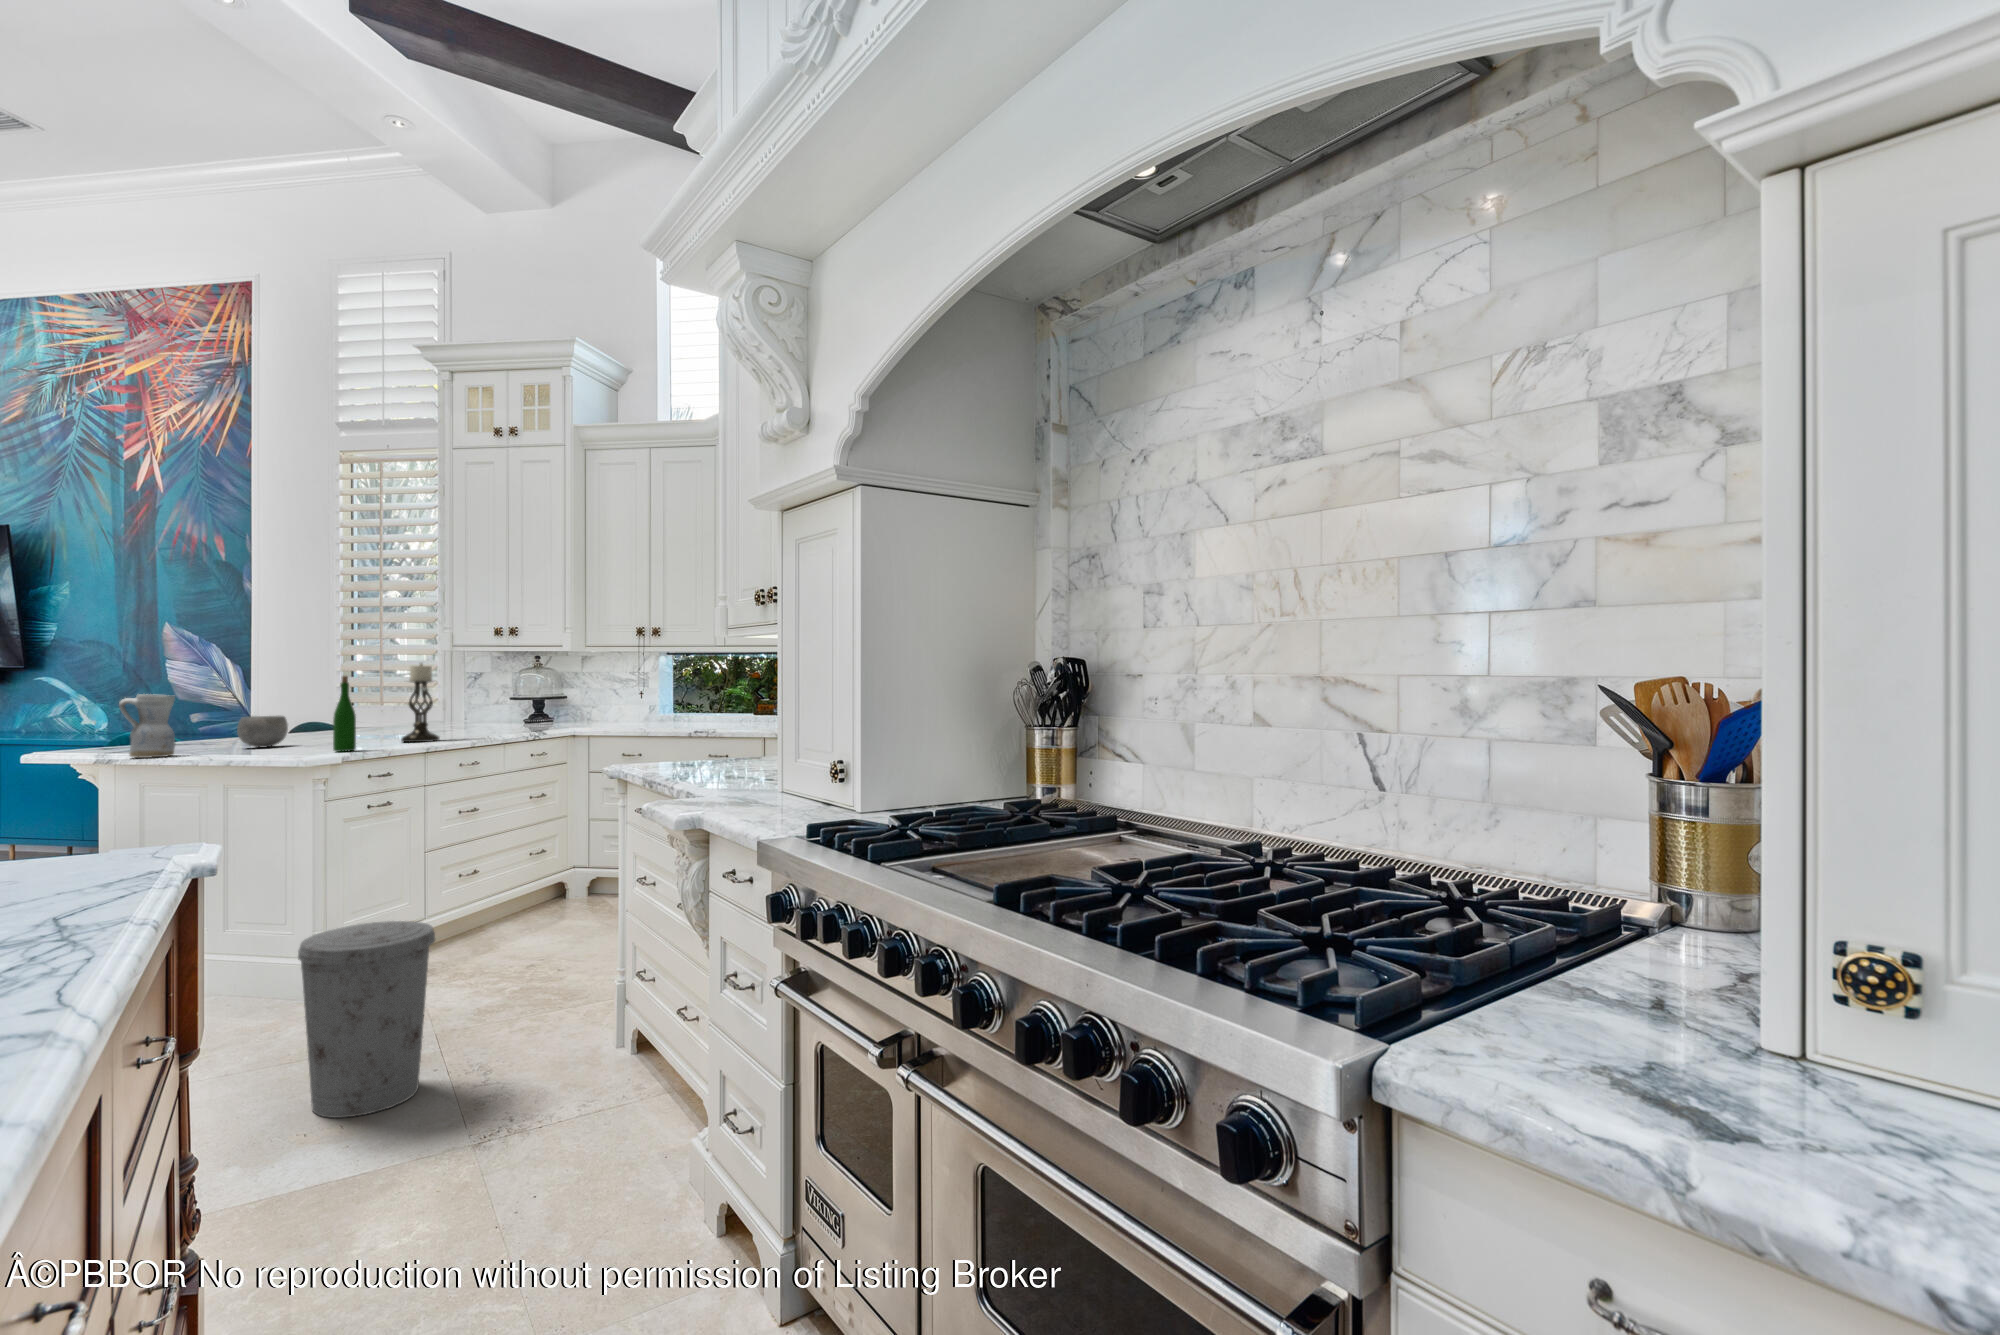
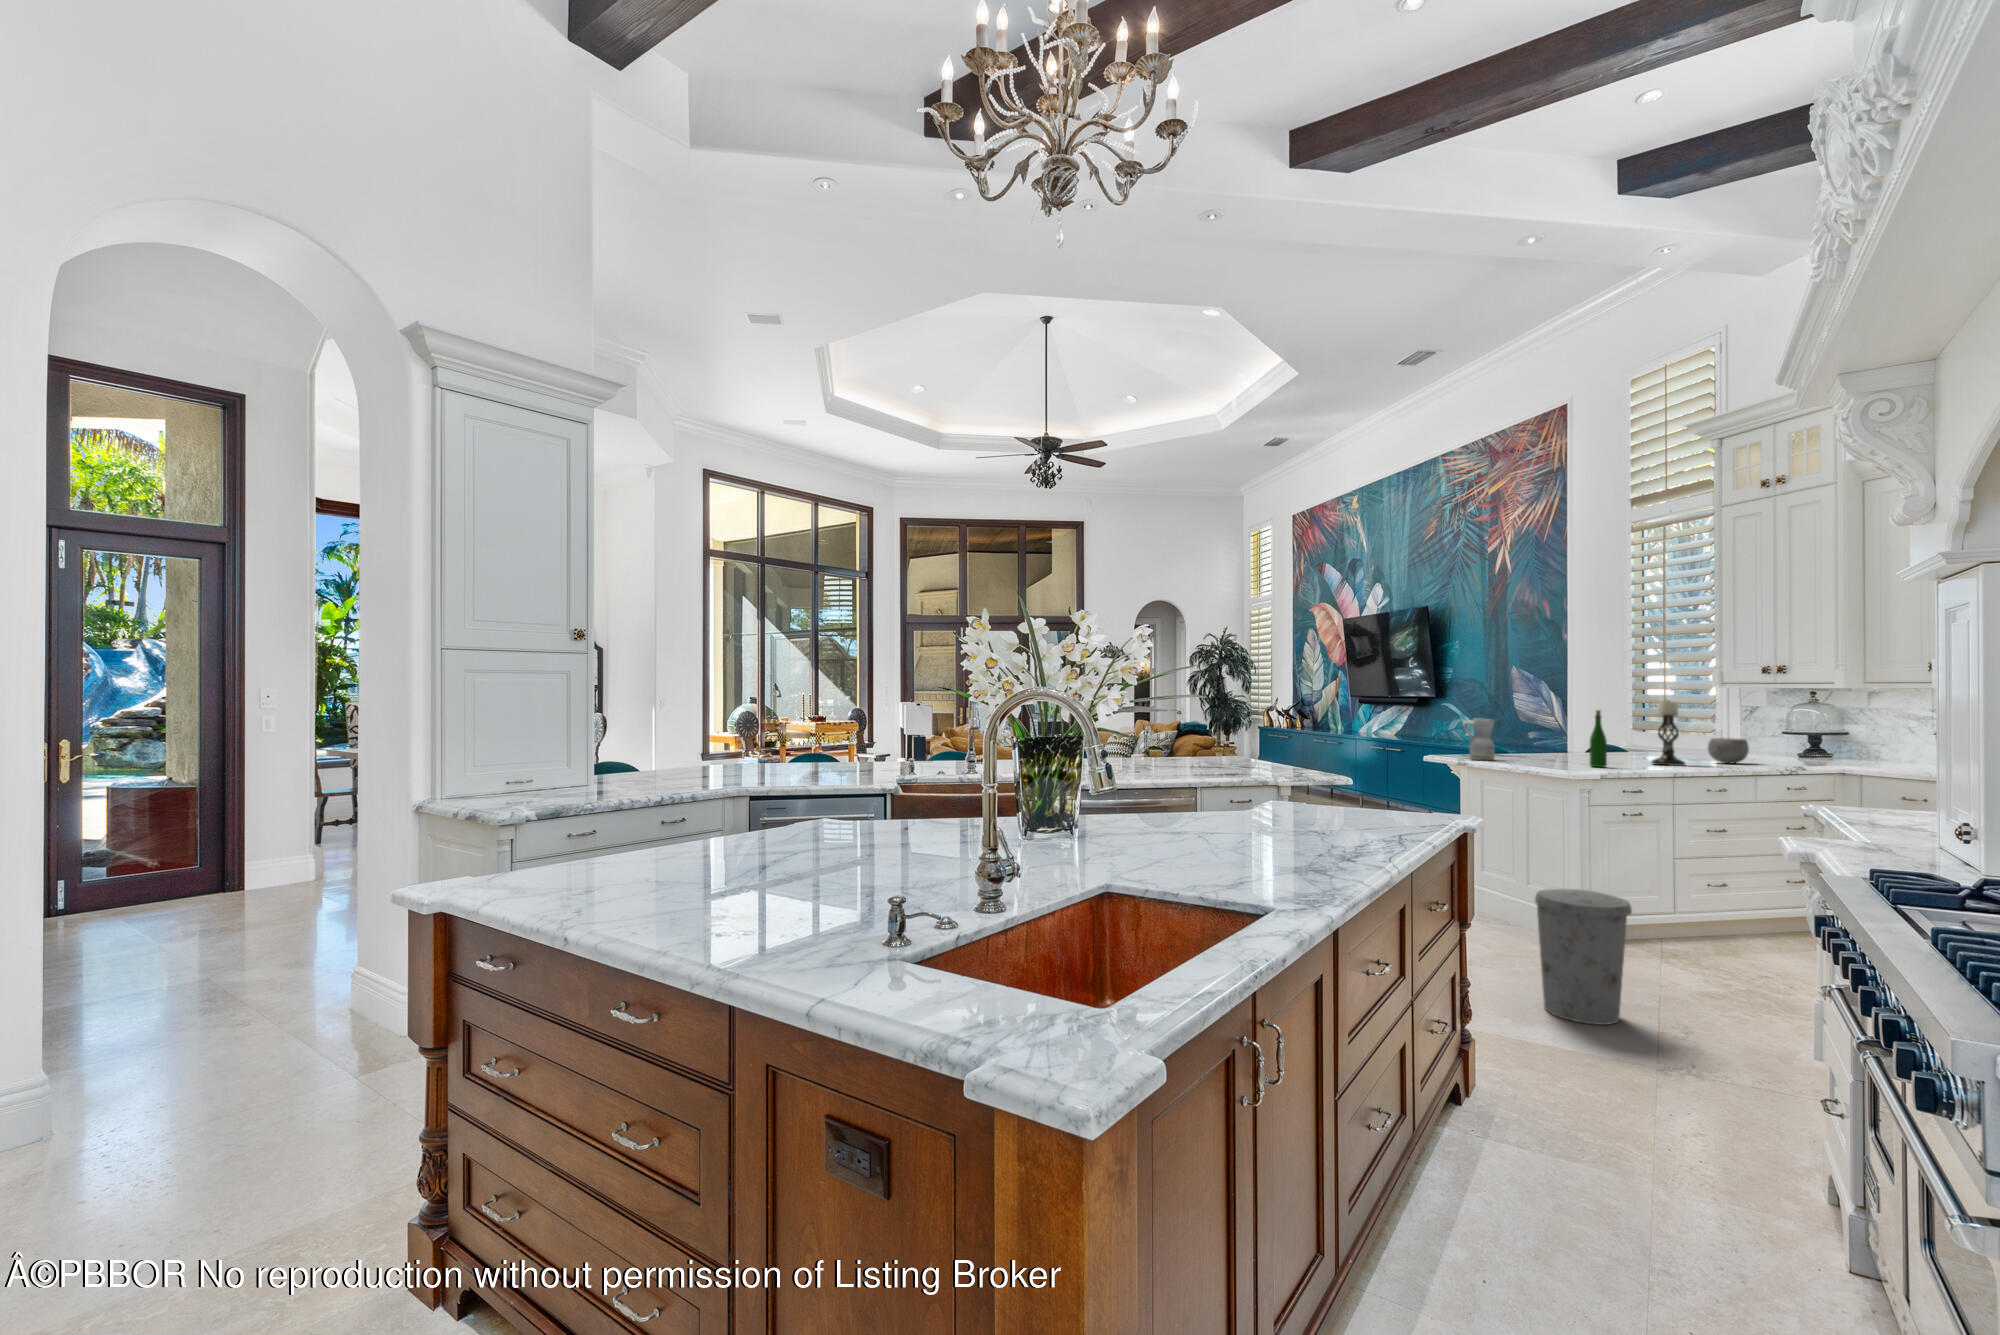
ceramic bowl: present [237,716,288,747] -> present [1708,738,1749,764]

